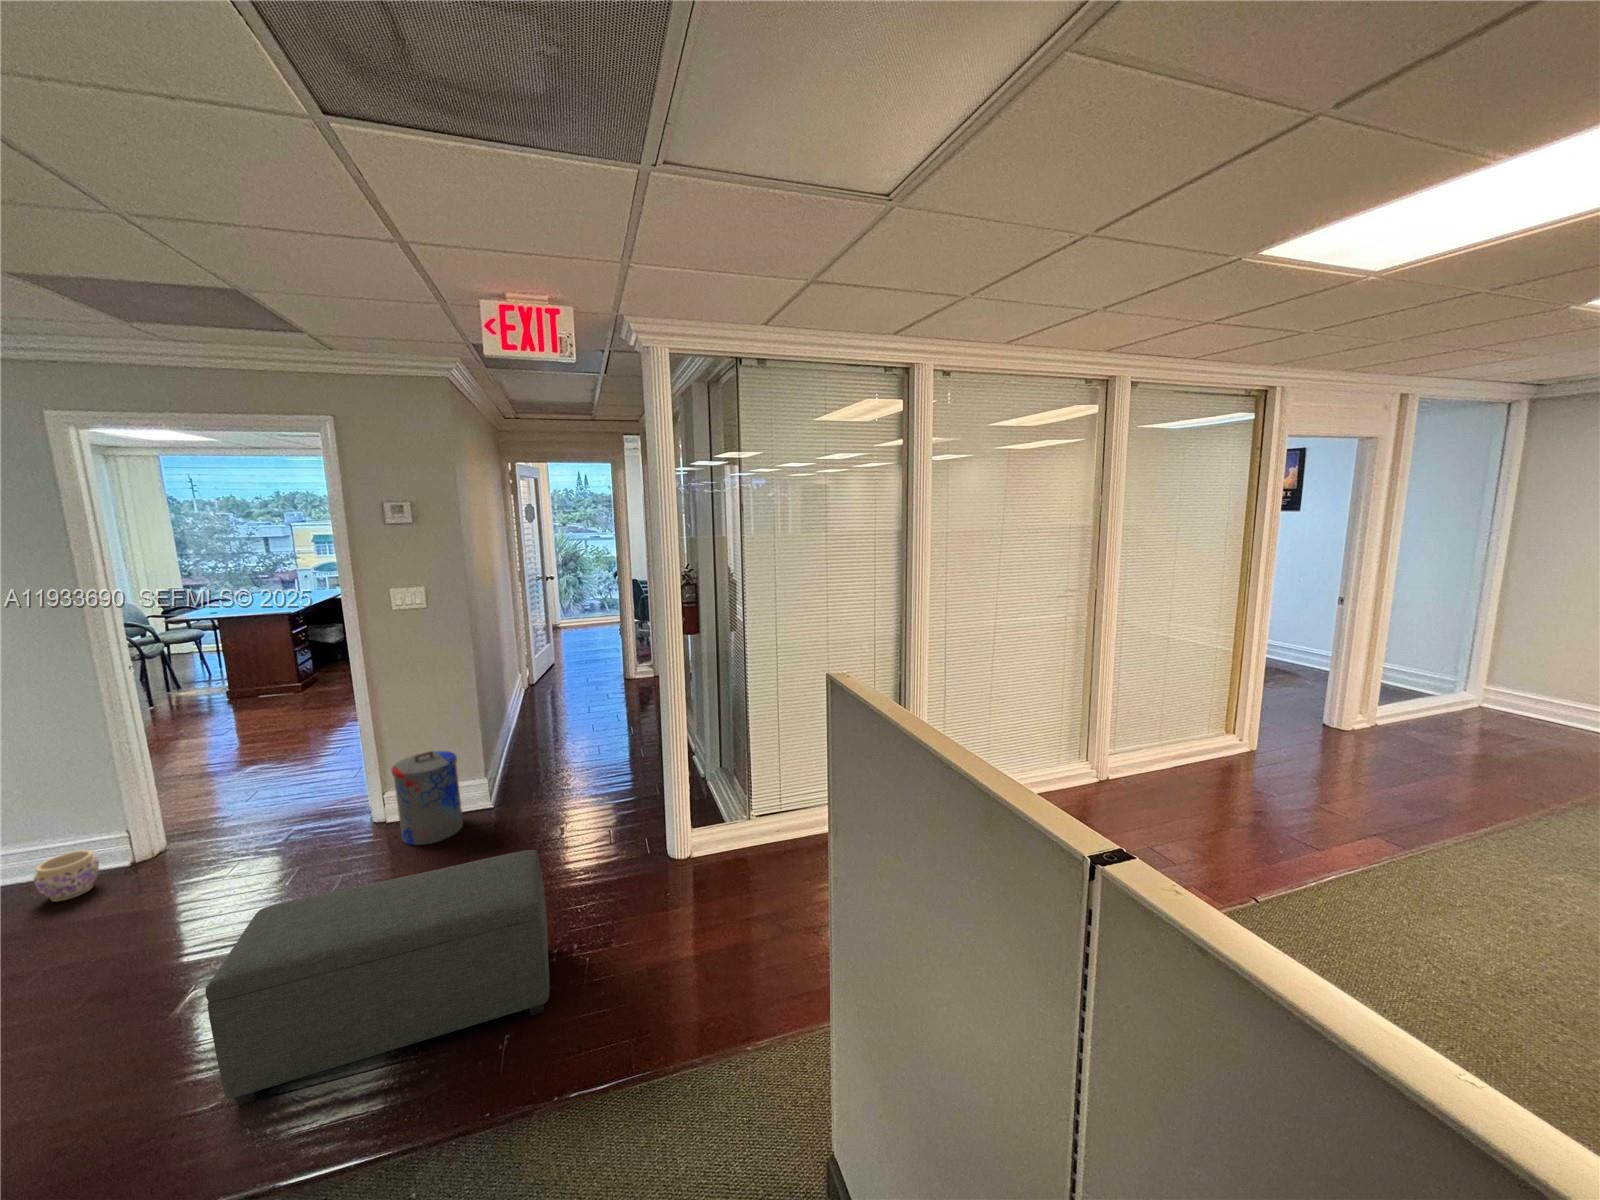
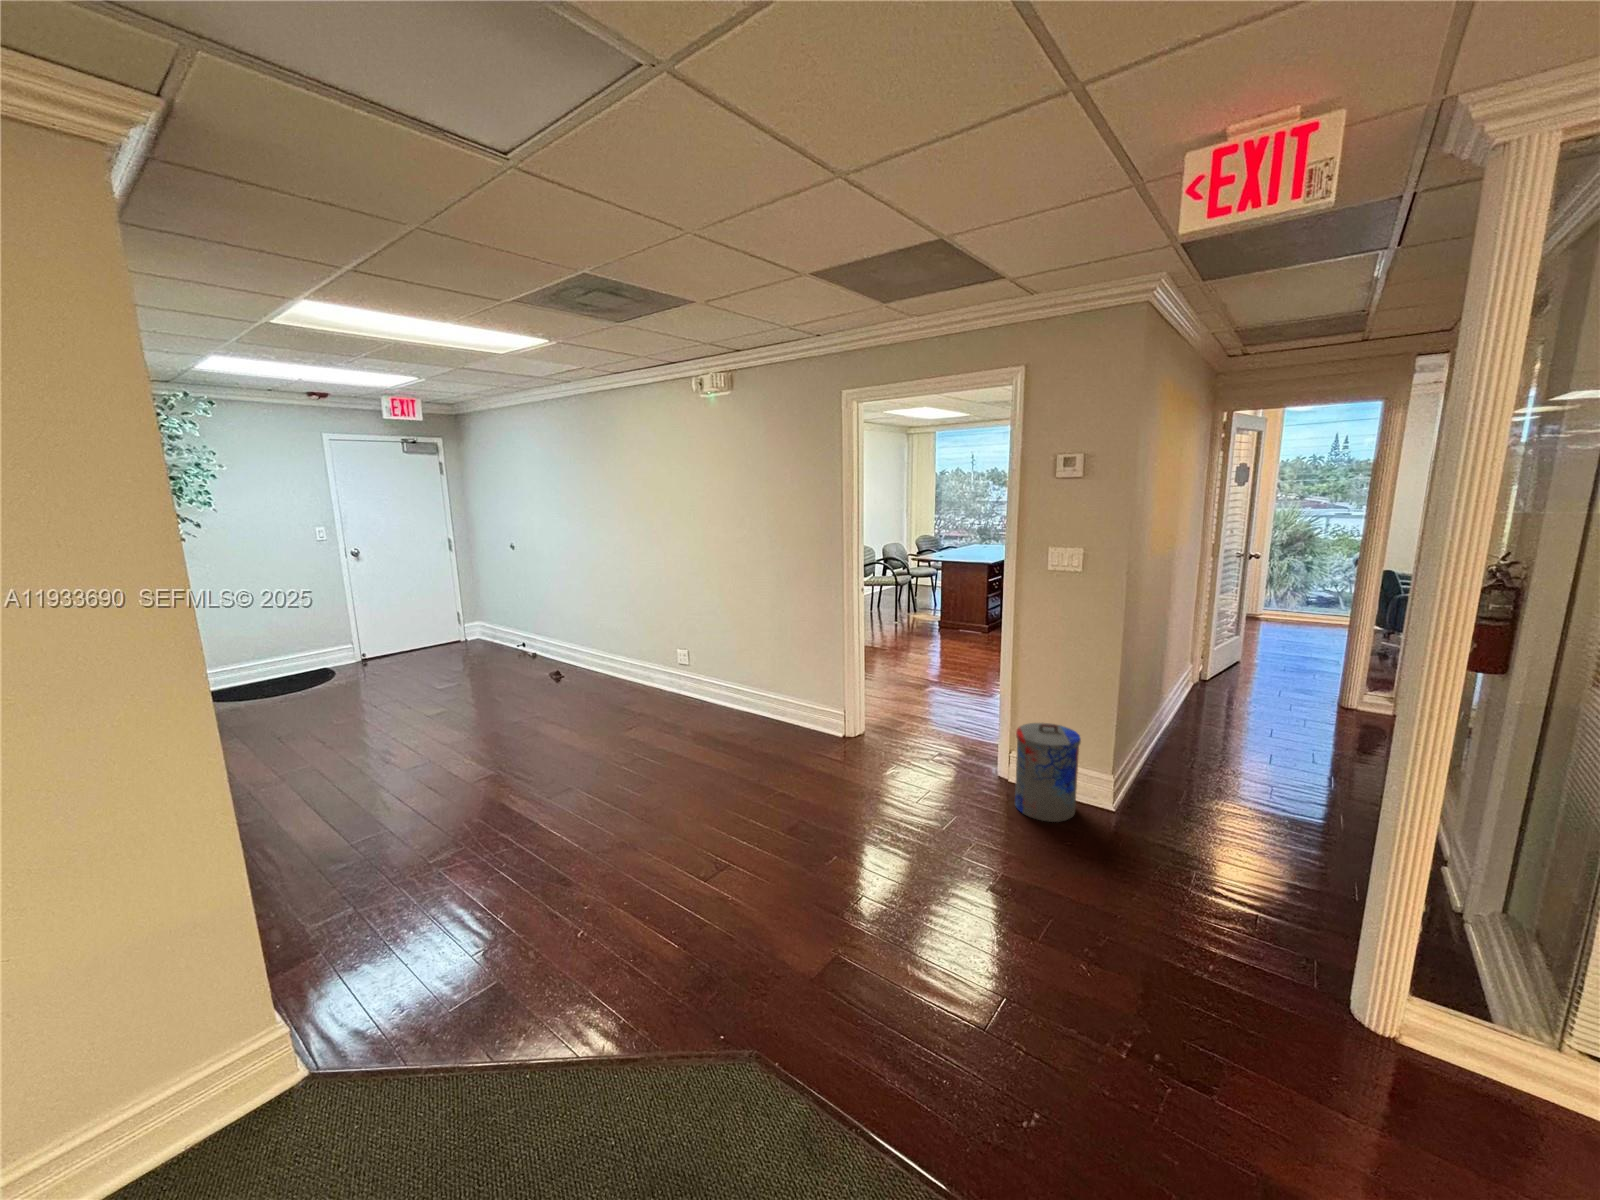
planter: present [33,850,99,902] -> none [798,711,829,744]
ottoman: present [206,850,549,1106] -> none [812,818,1127,1113]

